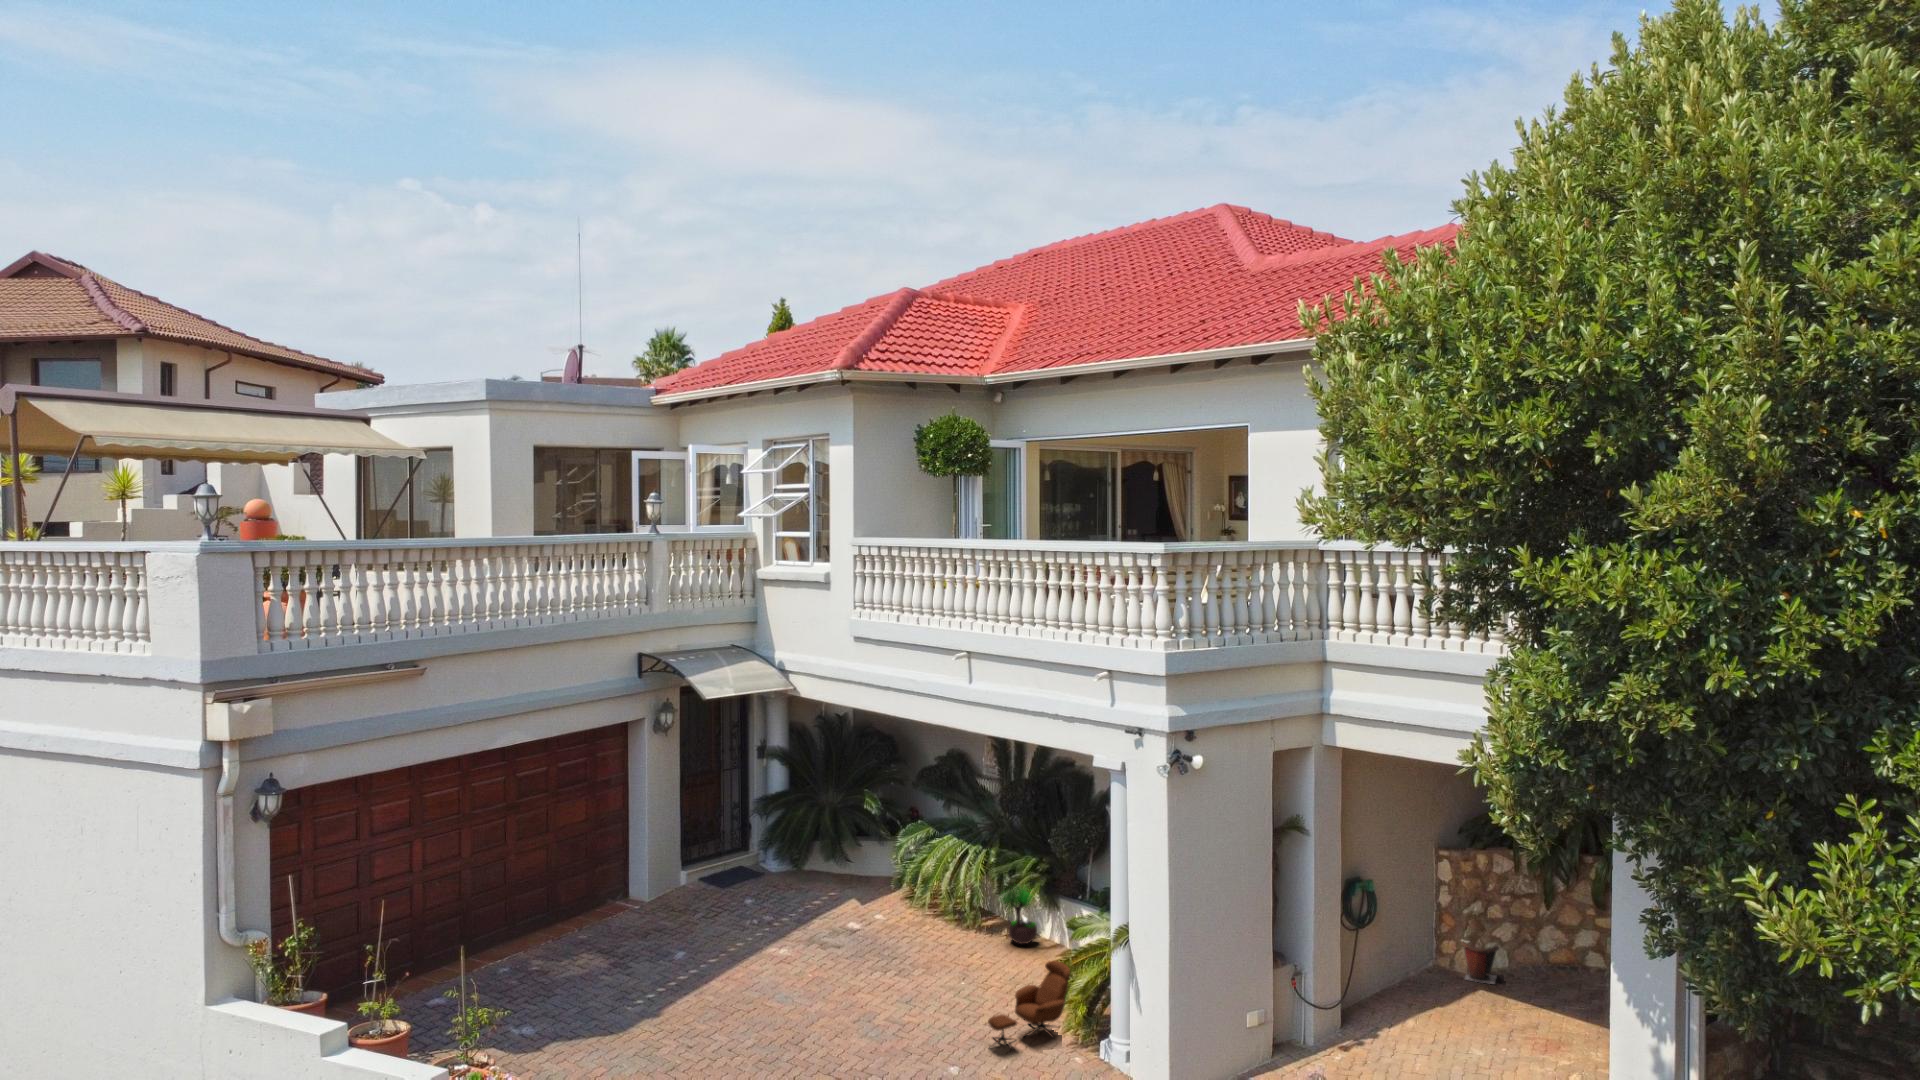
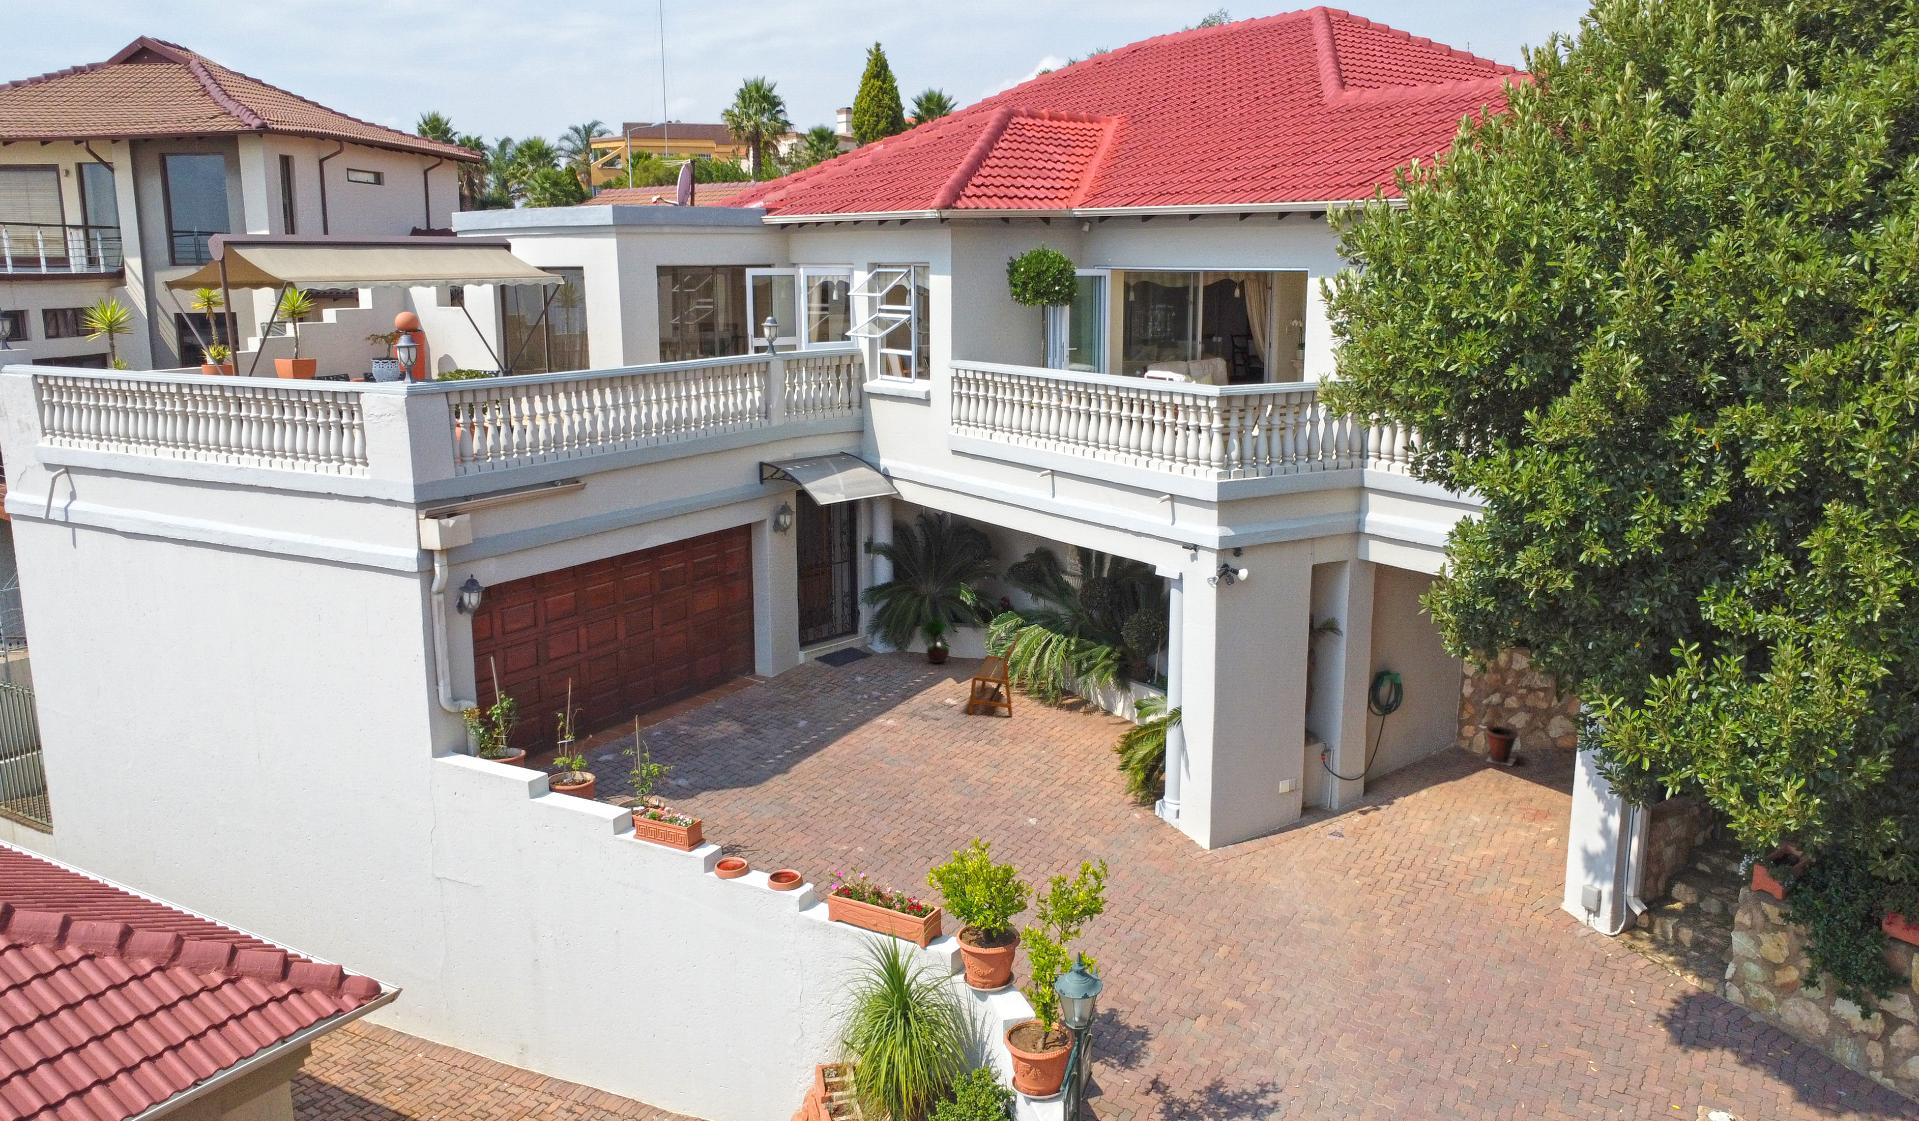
bench: none [876,841,936,939] -> present [969,632,1020,716]
potted tree: present [1002,886,1037,944] -> present [923,618,949,663]
lounge chair: present [988,961,1070,1048] -> none [1059,737,1131,808]

